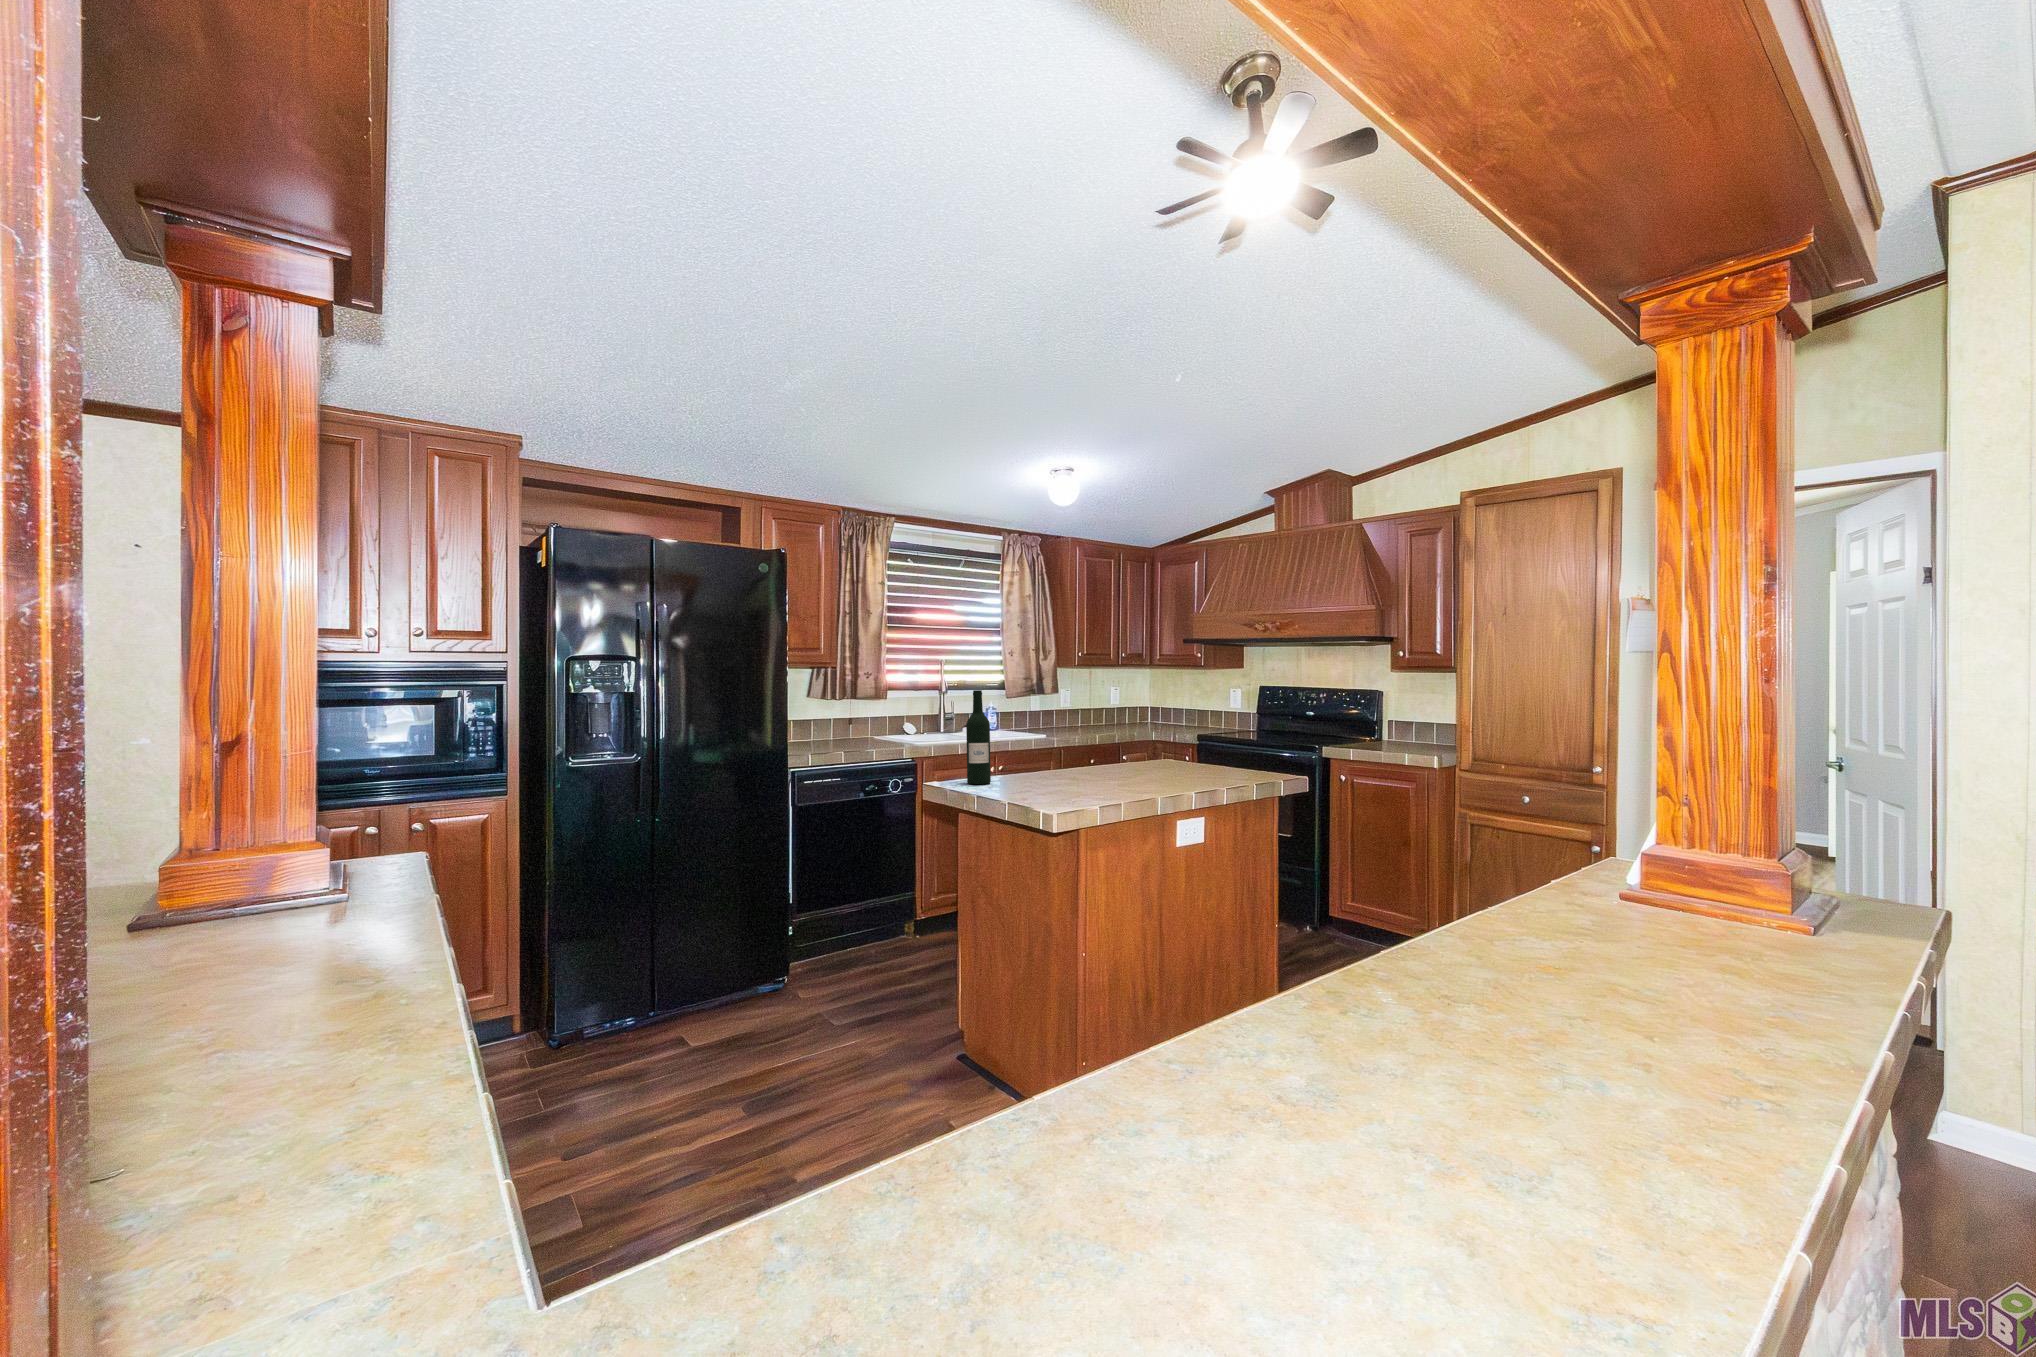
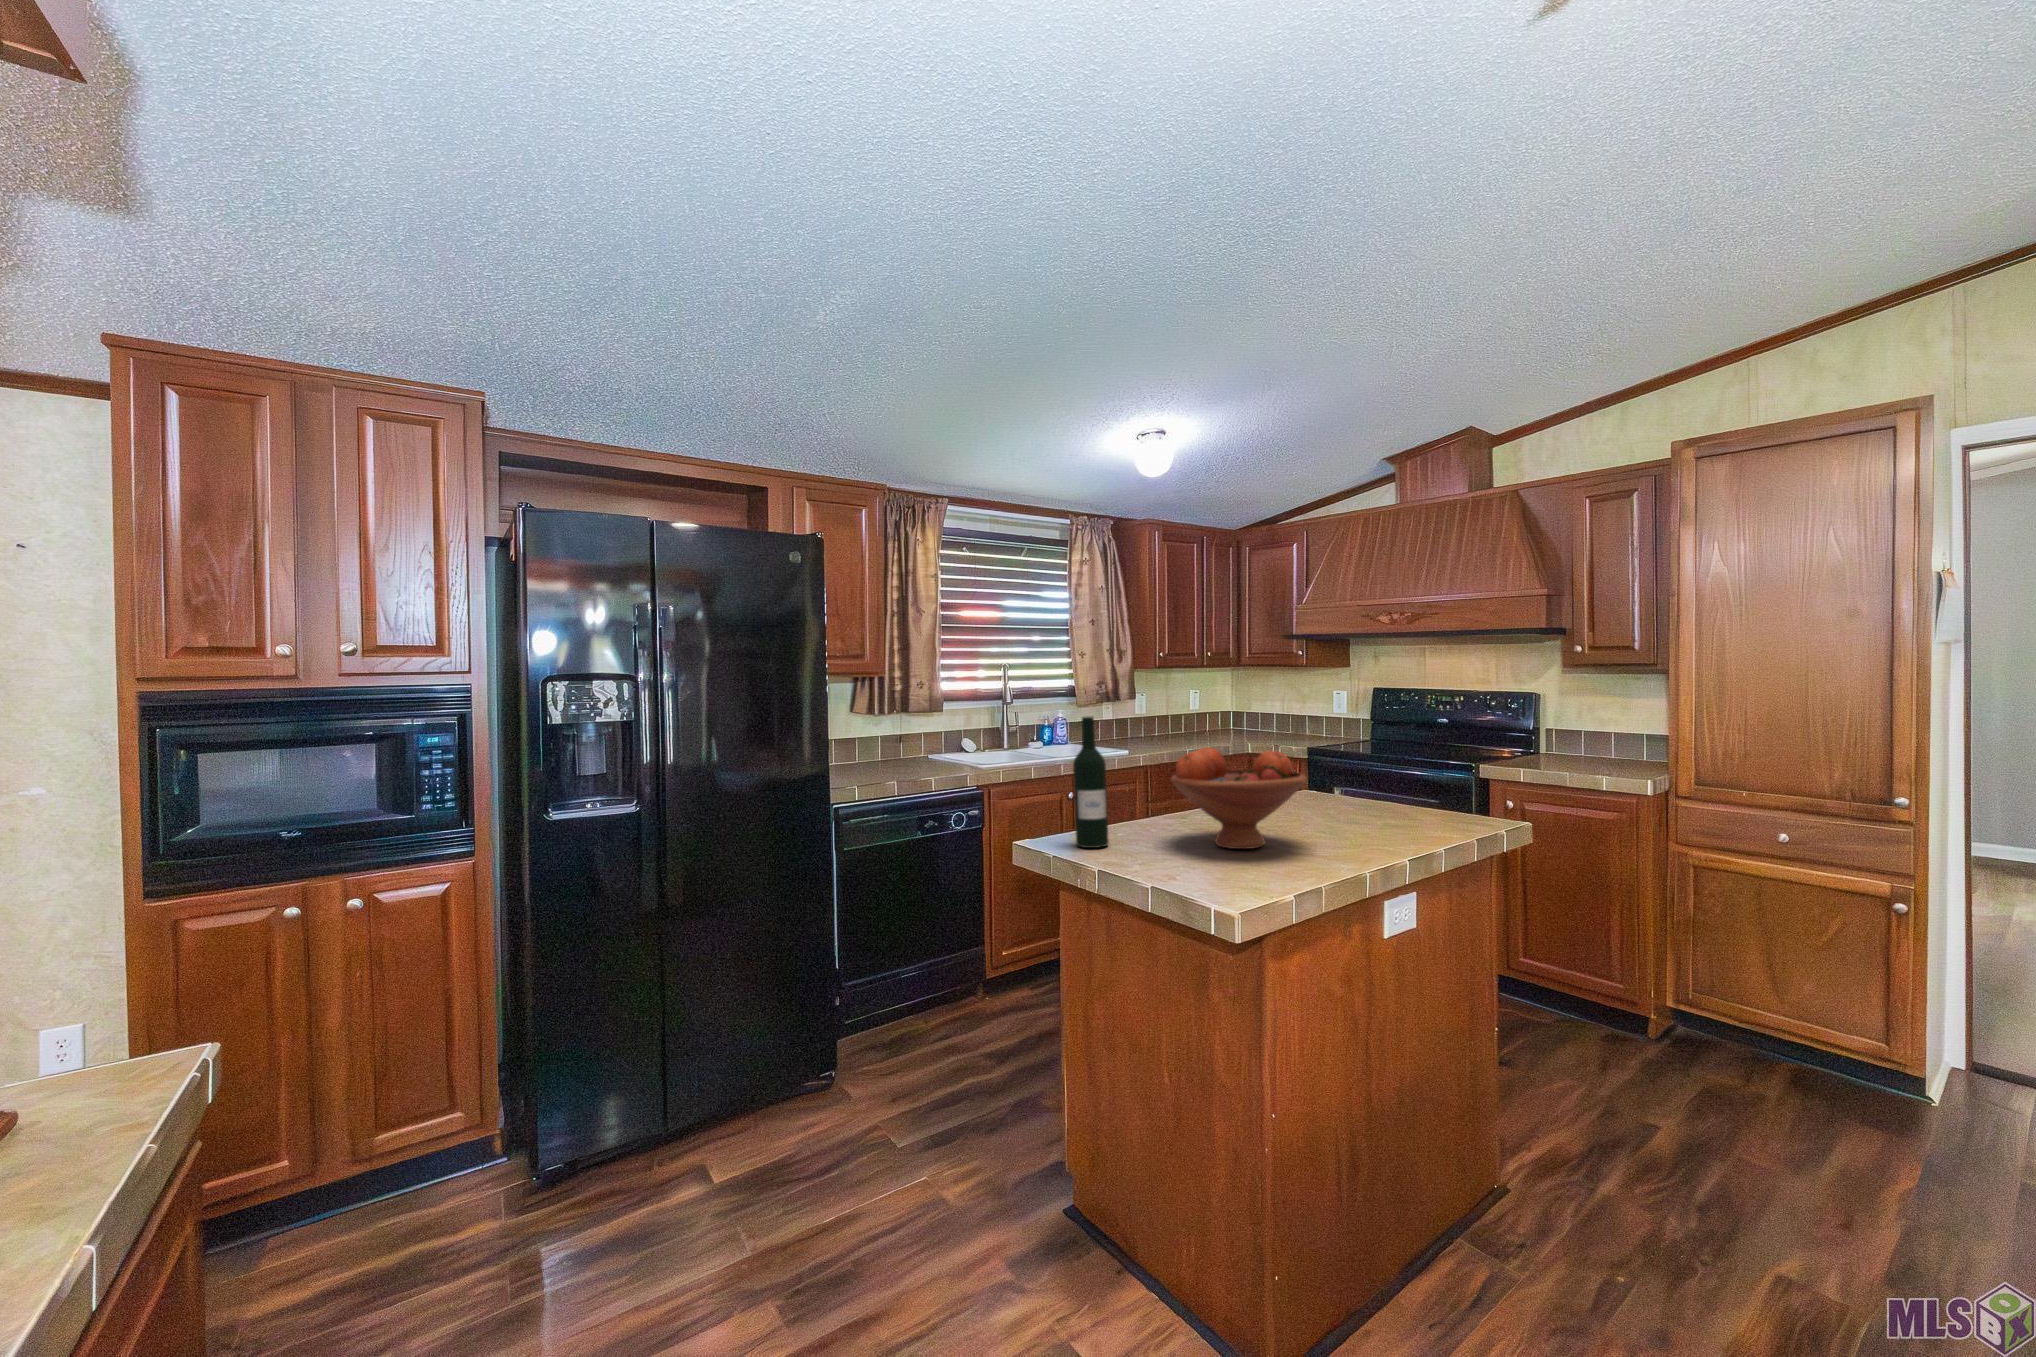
fruit bowl: none [1035,714,1129,784] -> present [1171,747,1307,849]

